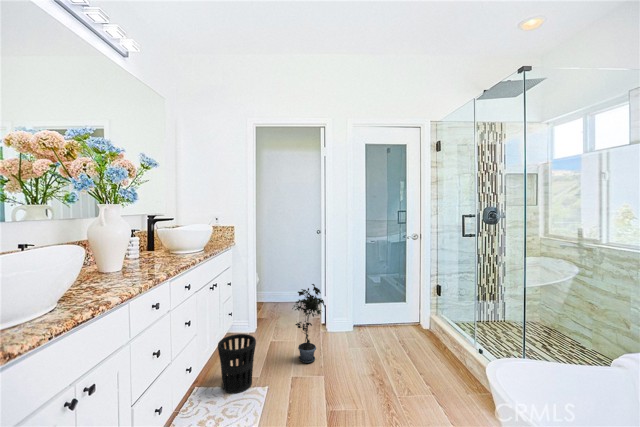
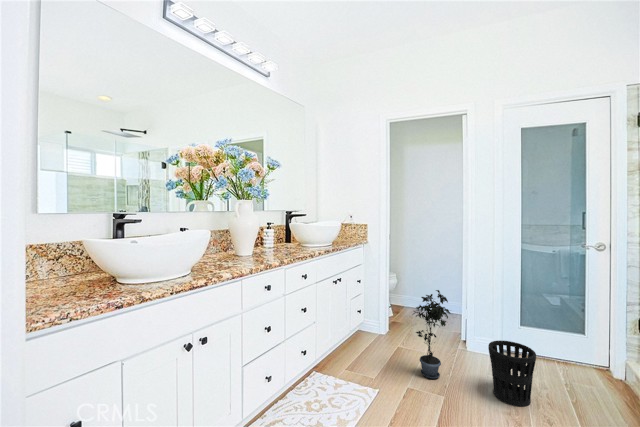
wastebasket: present [218,334,256,393] -> present [488,341,536,407]

